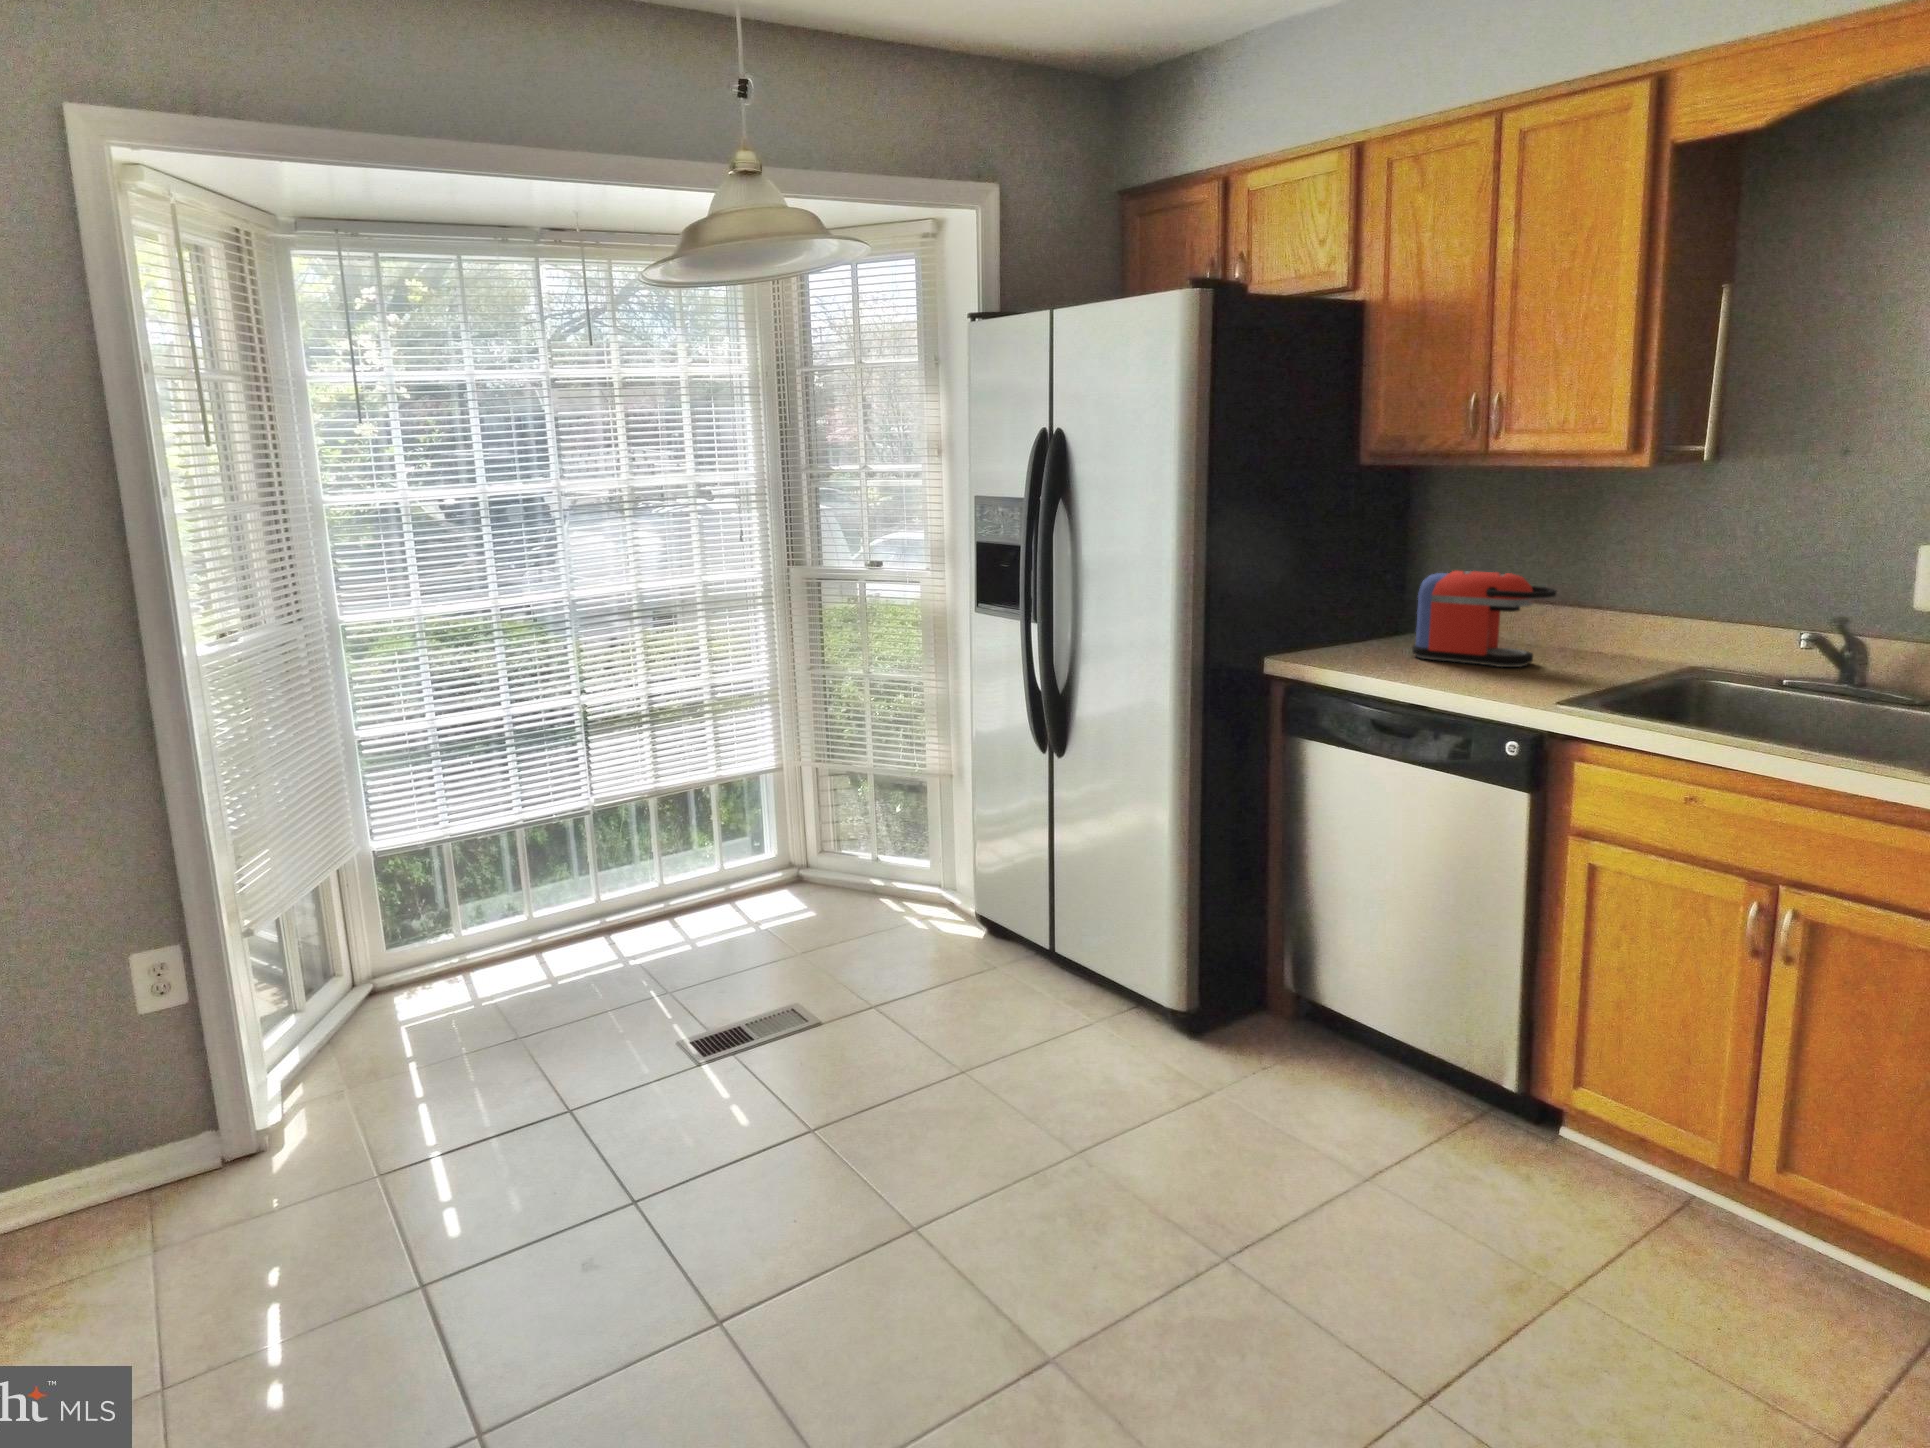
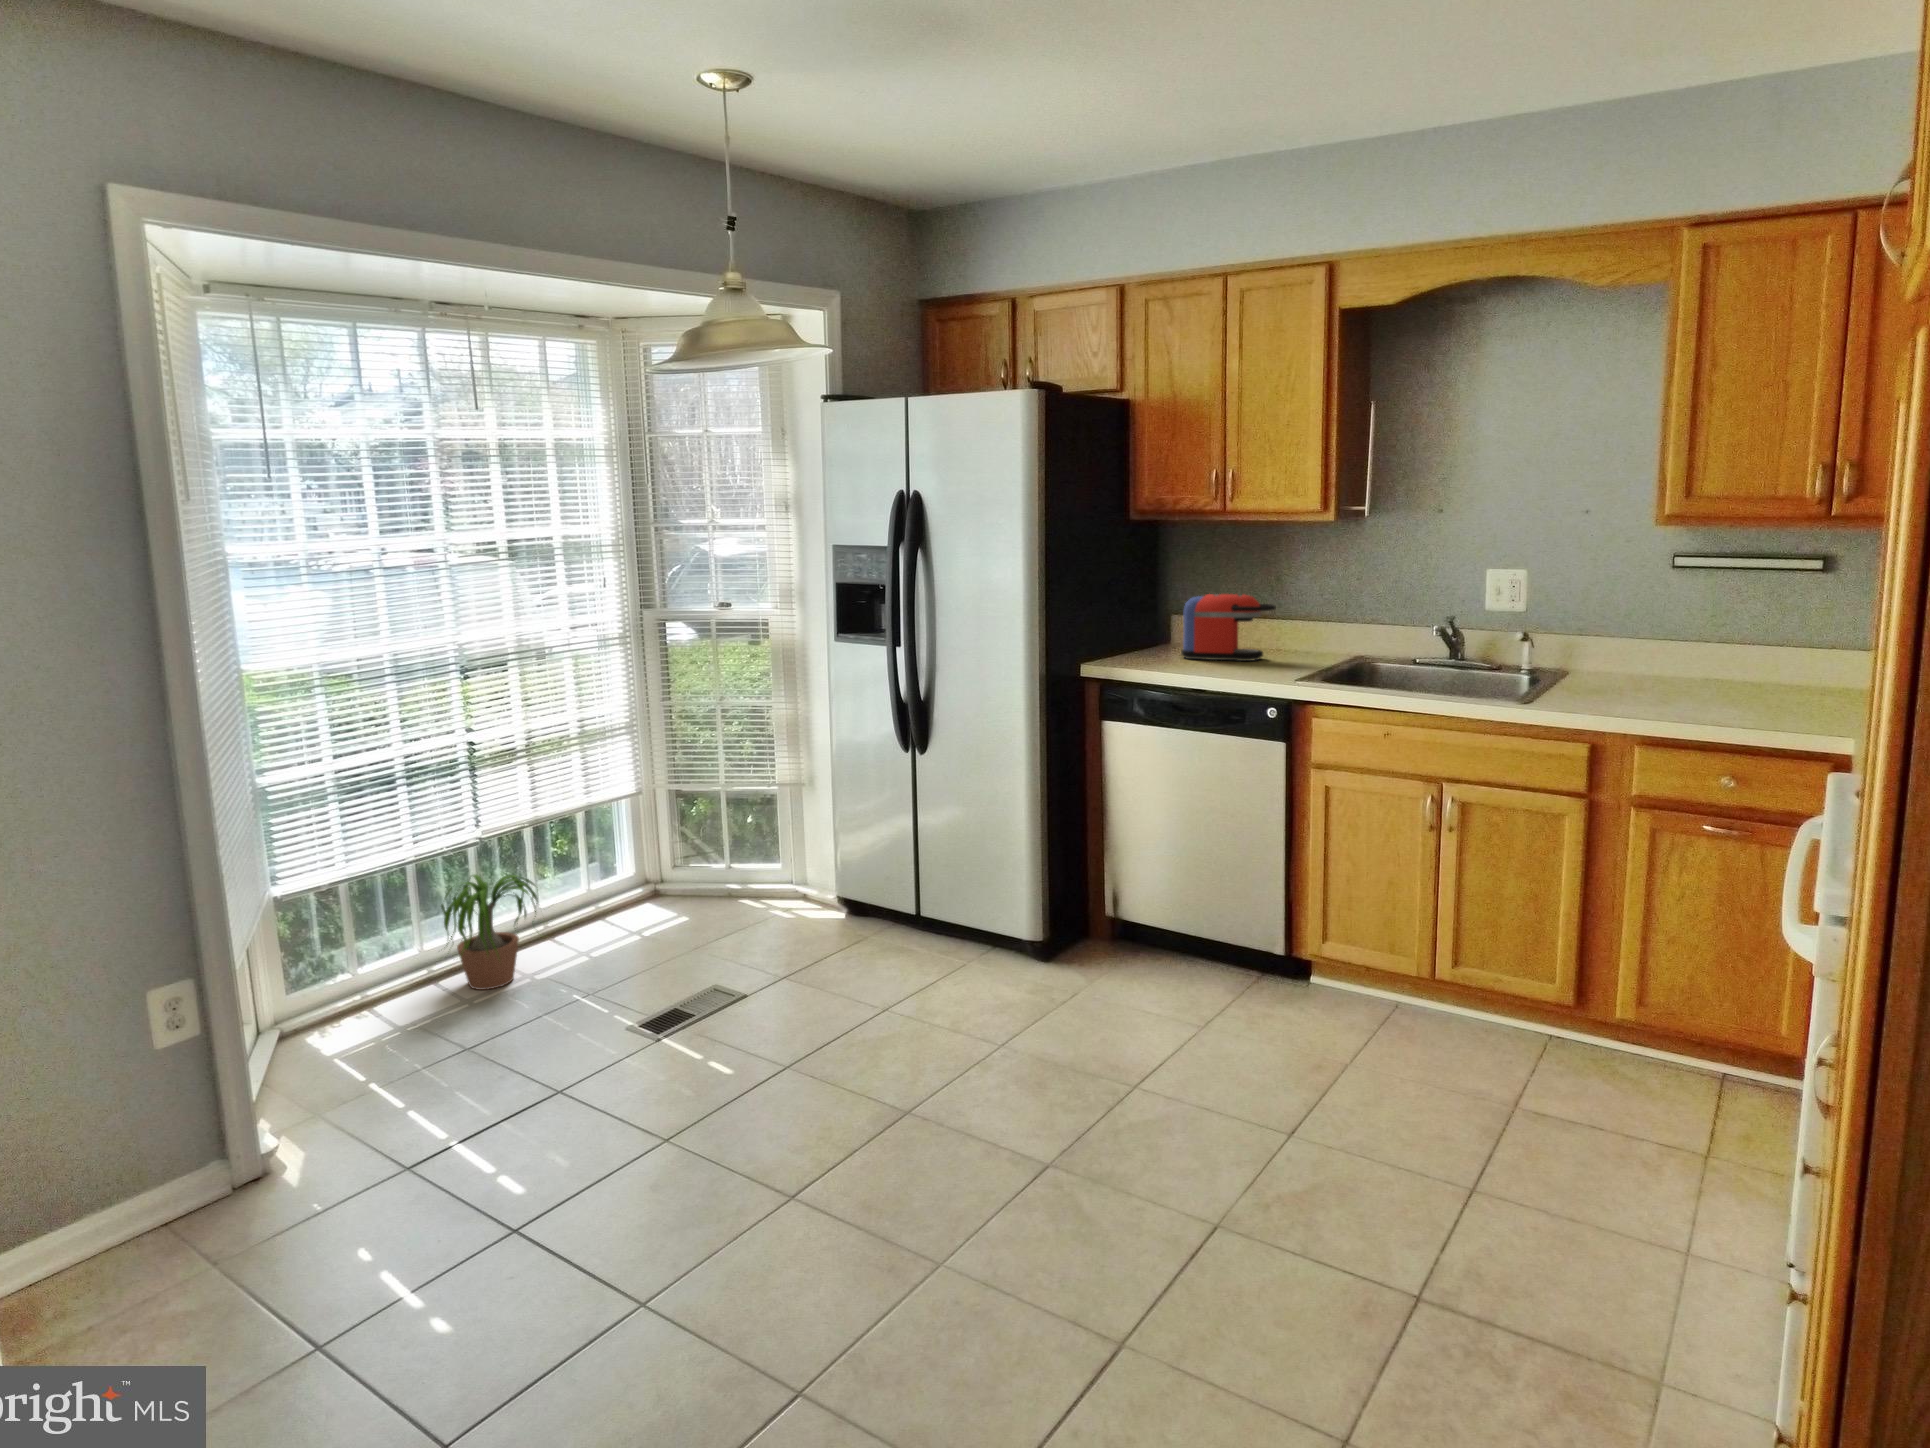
potted plant: none [523,848,657,973] -> present [441,875,538,990]

